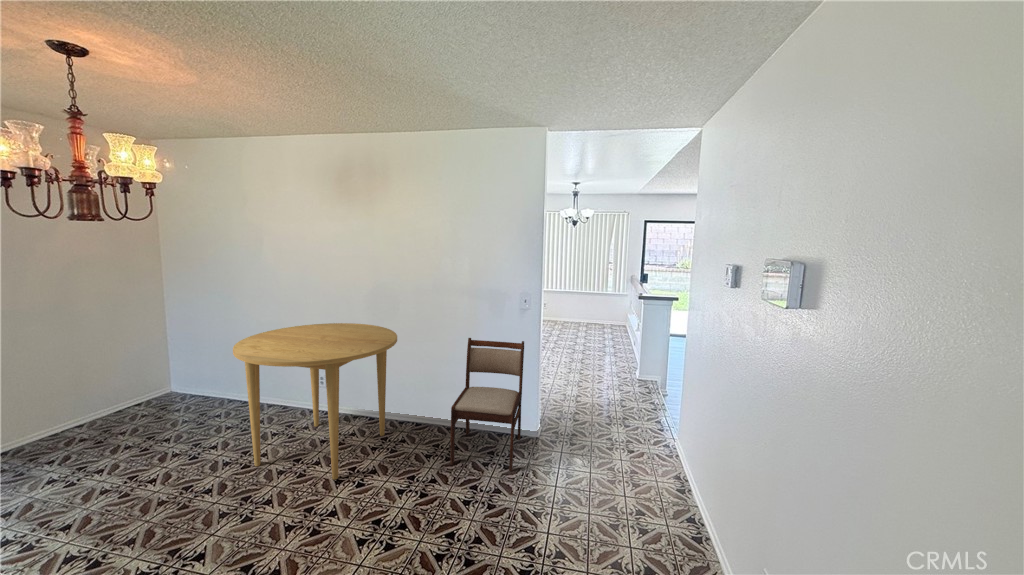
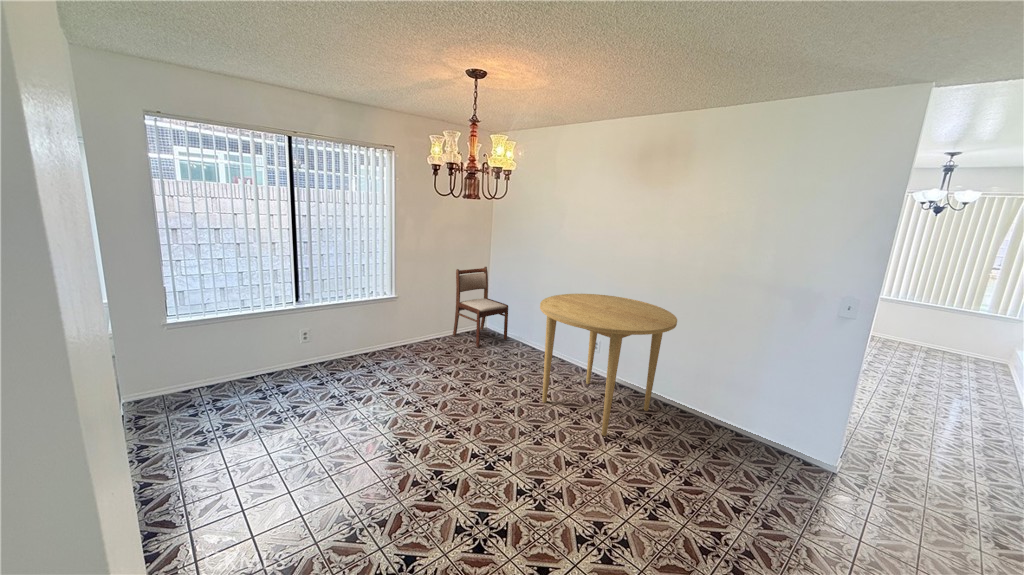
dining chair: present [450,338,524,471] -> present [453,267,508,347]

